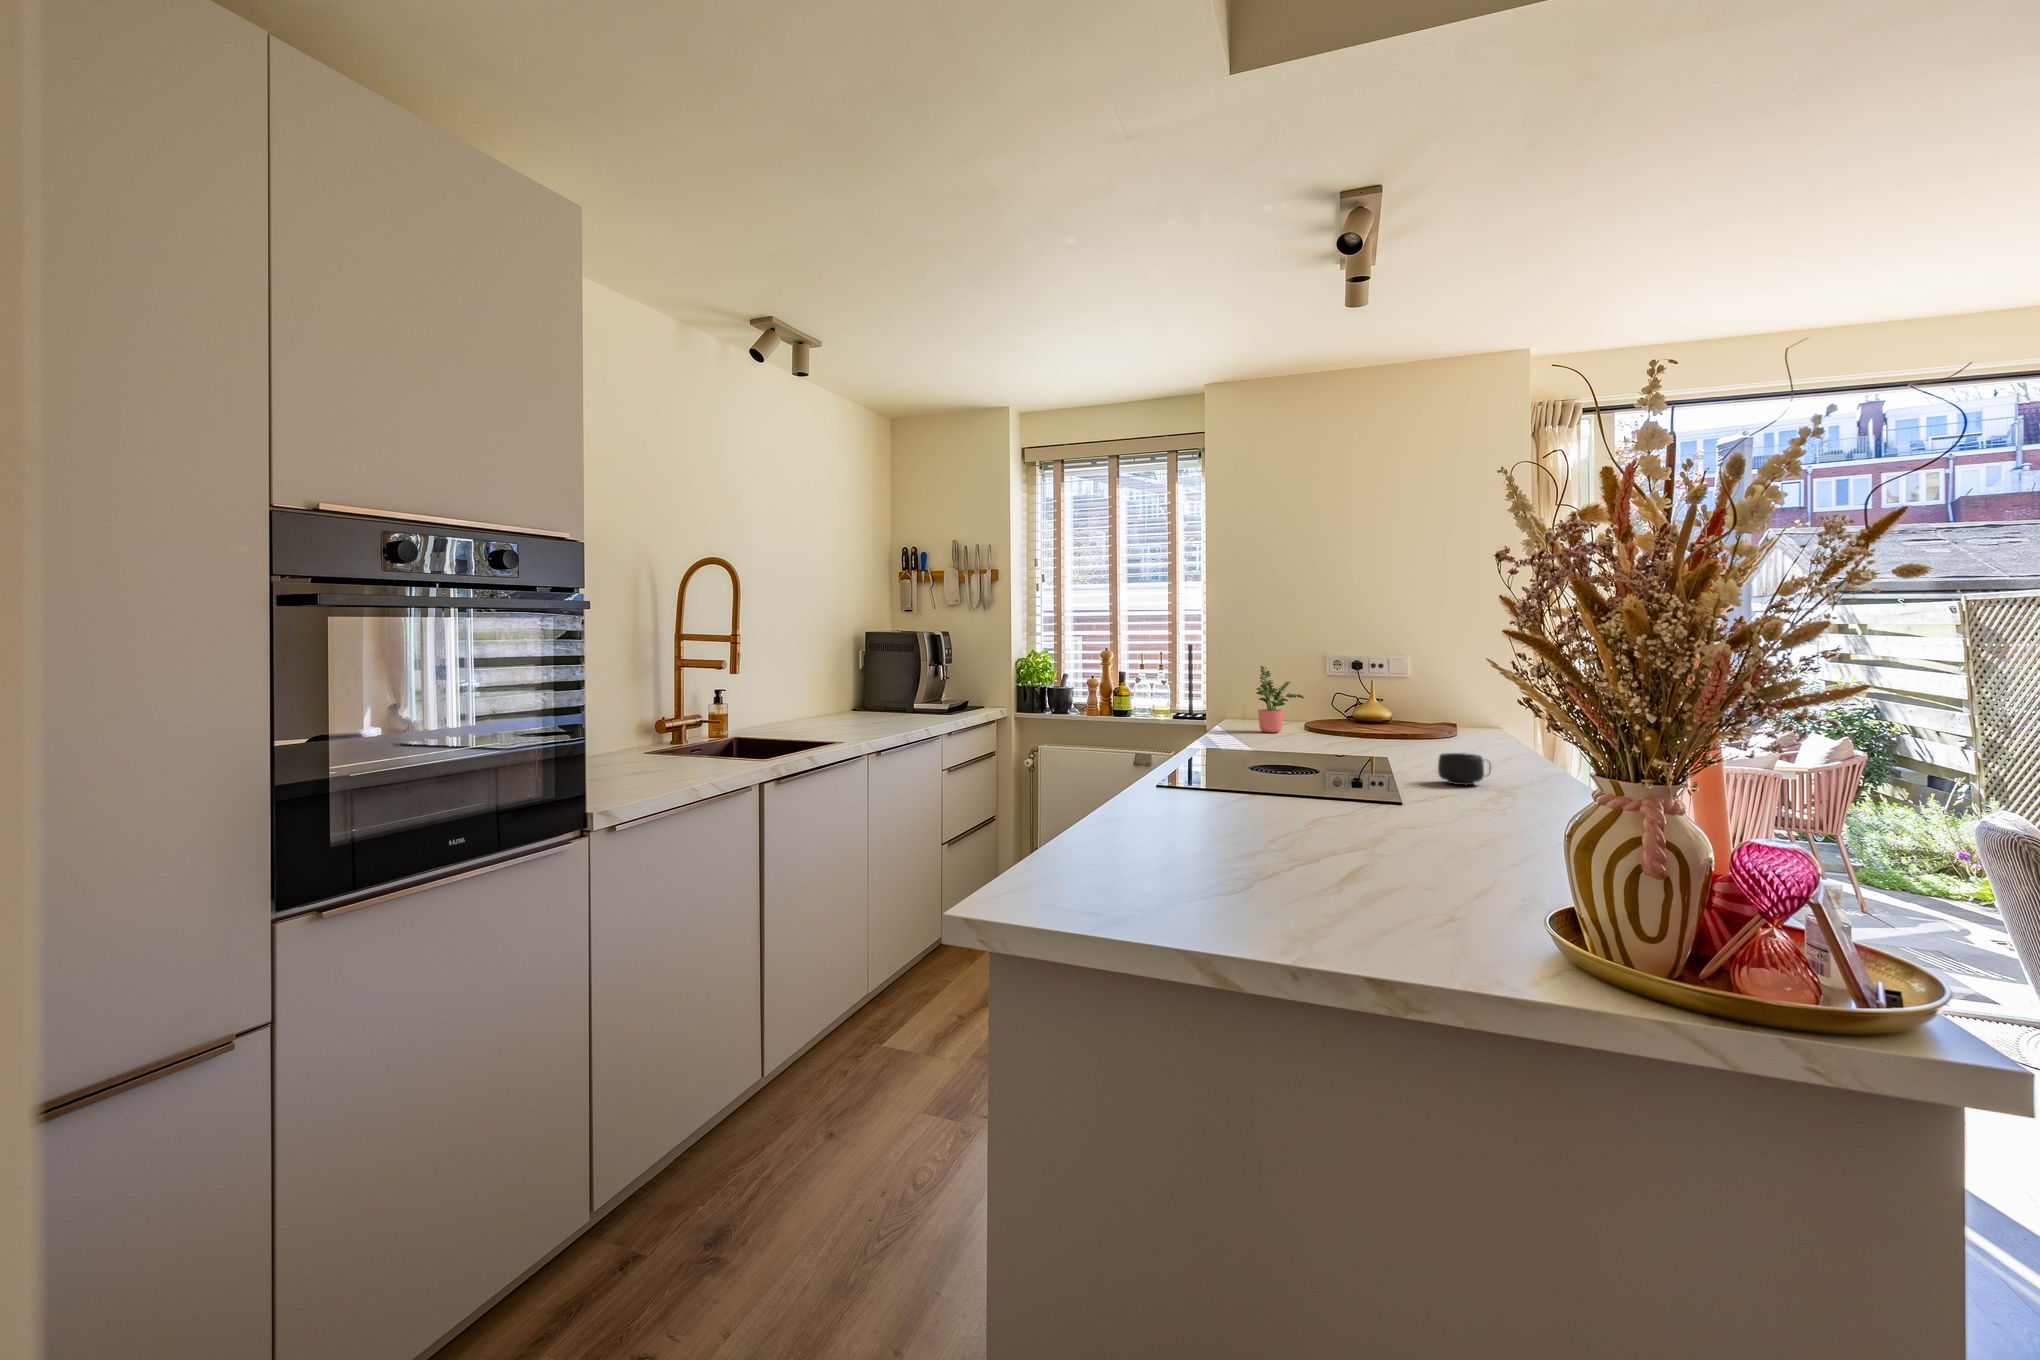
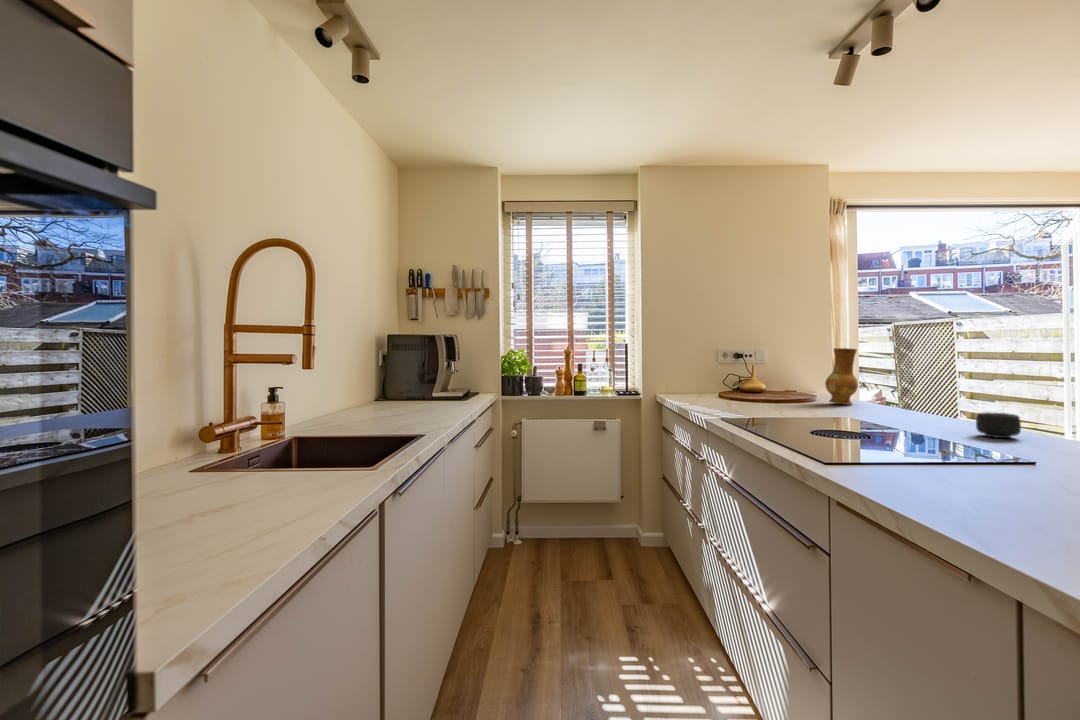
ceramic jug: none [1423,660,1469,745] -> present [825,348,858,405]
potted plant: present [1256,666,1304,733] -> none [704,356,732,402]

